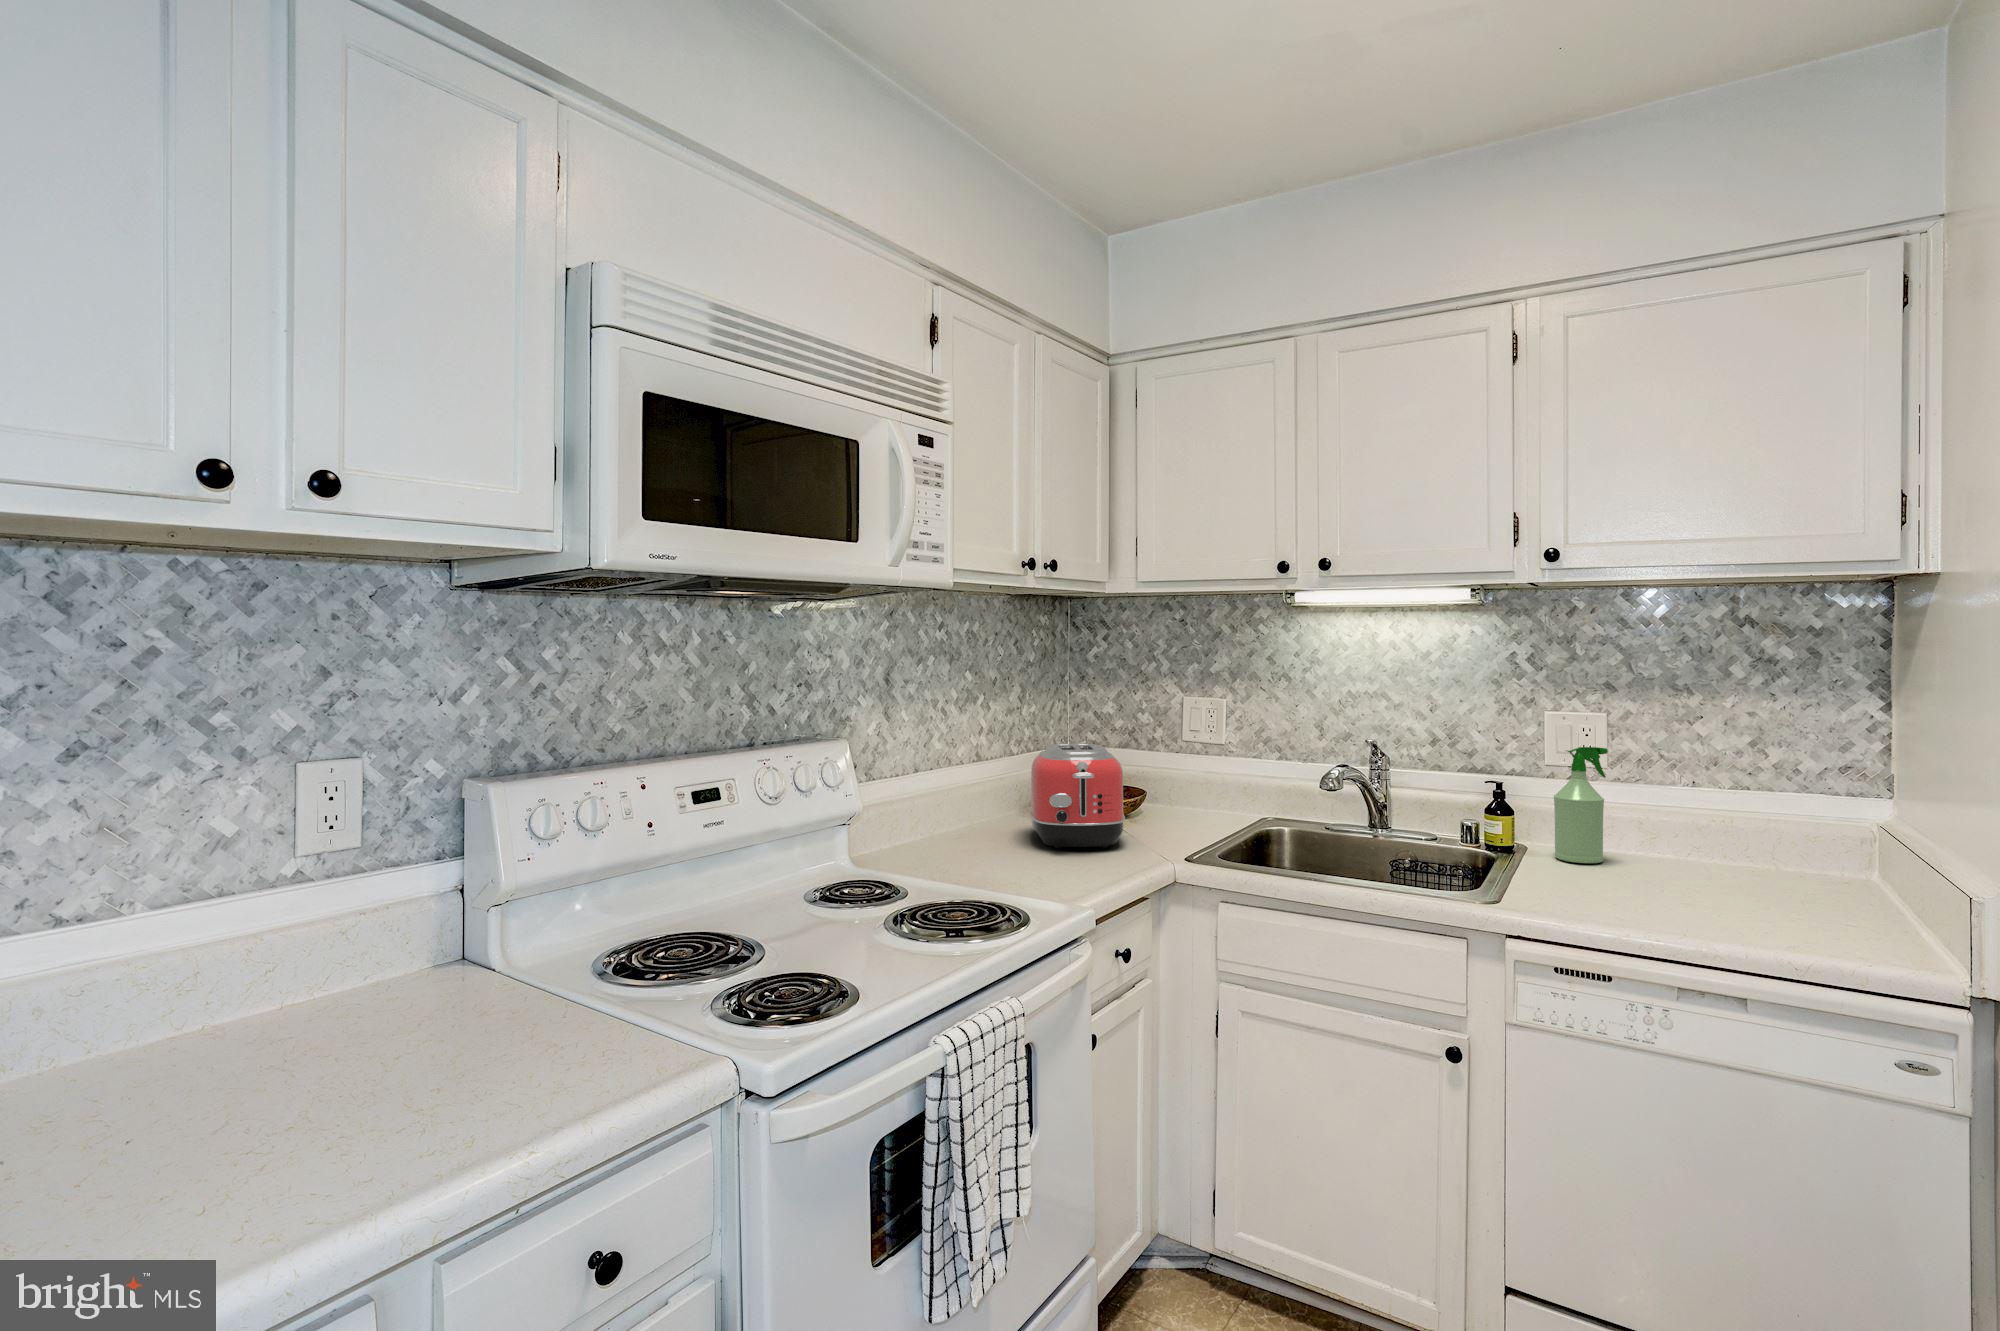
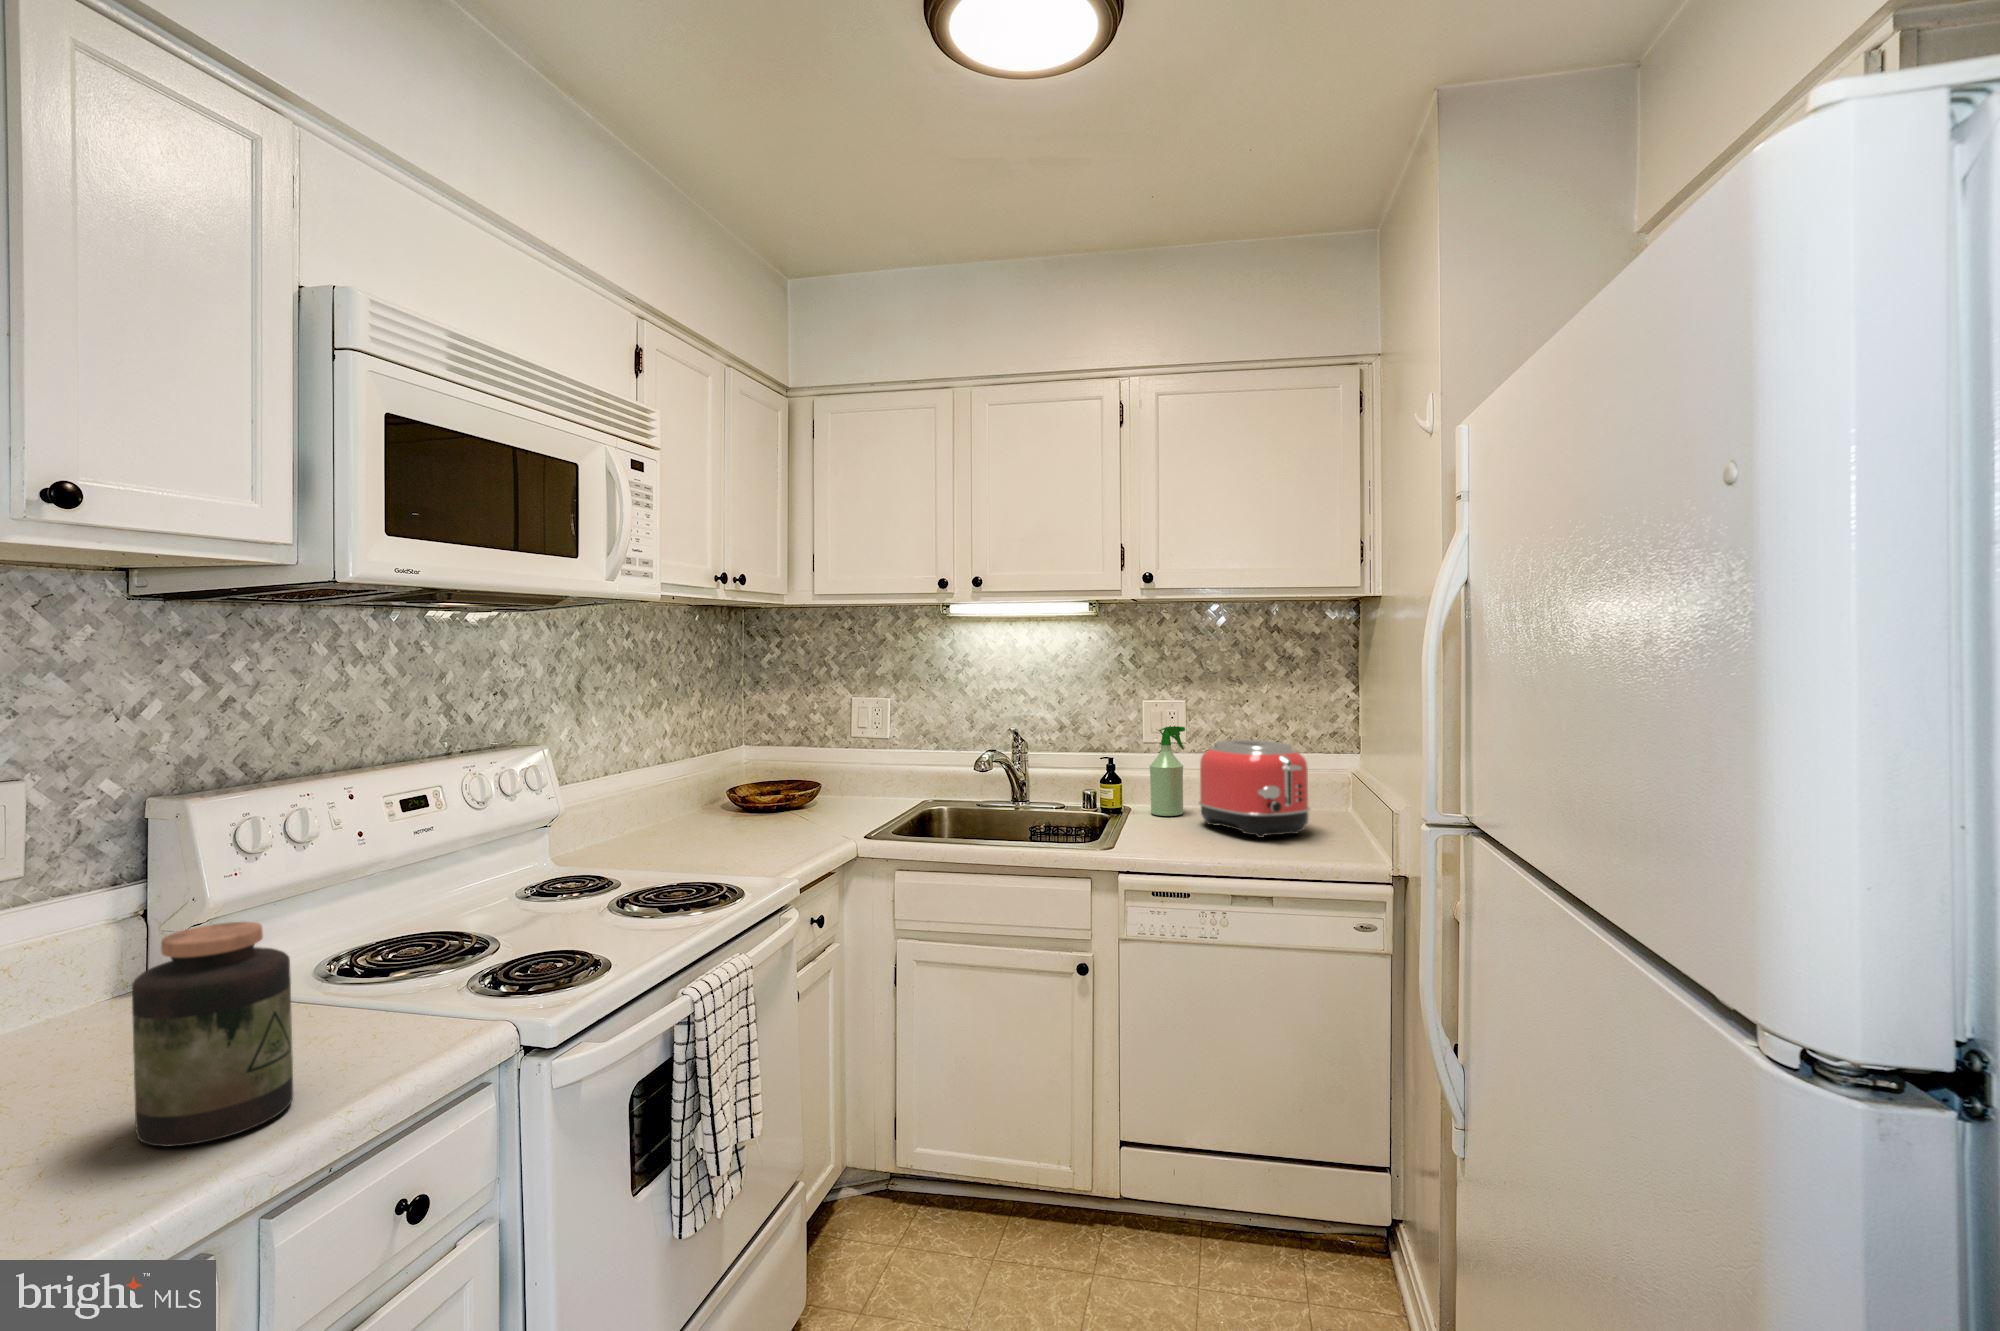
toaster: present [1030,743,1125,848] -> present [1199,740,1310,838]
jar: none [329,929,486,1172] -> present [132,922,293,1147]

